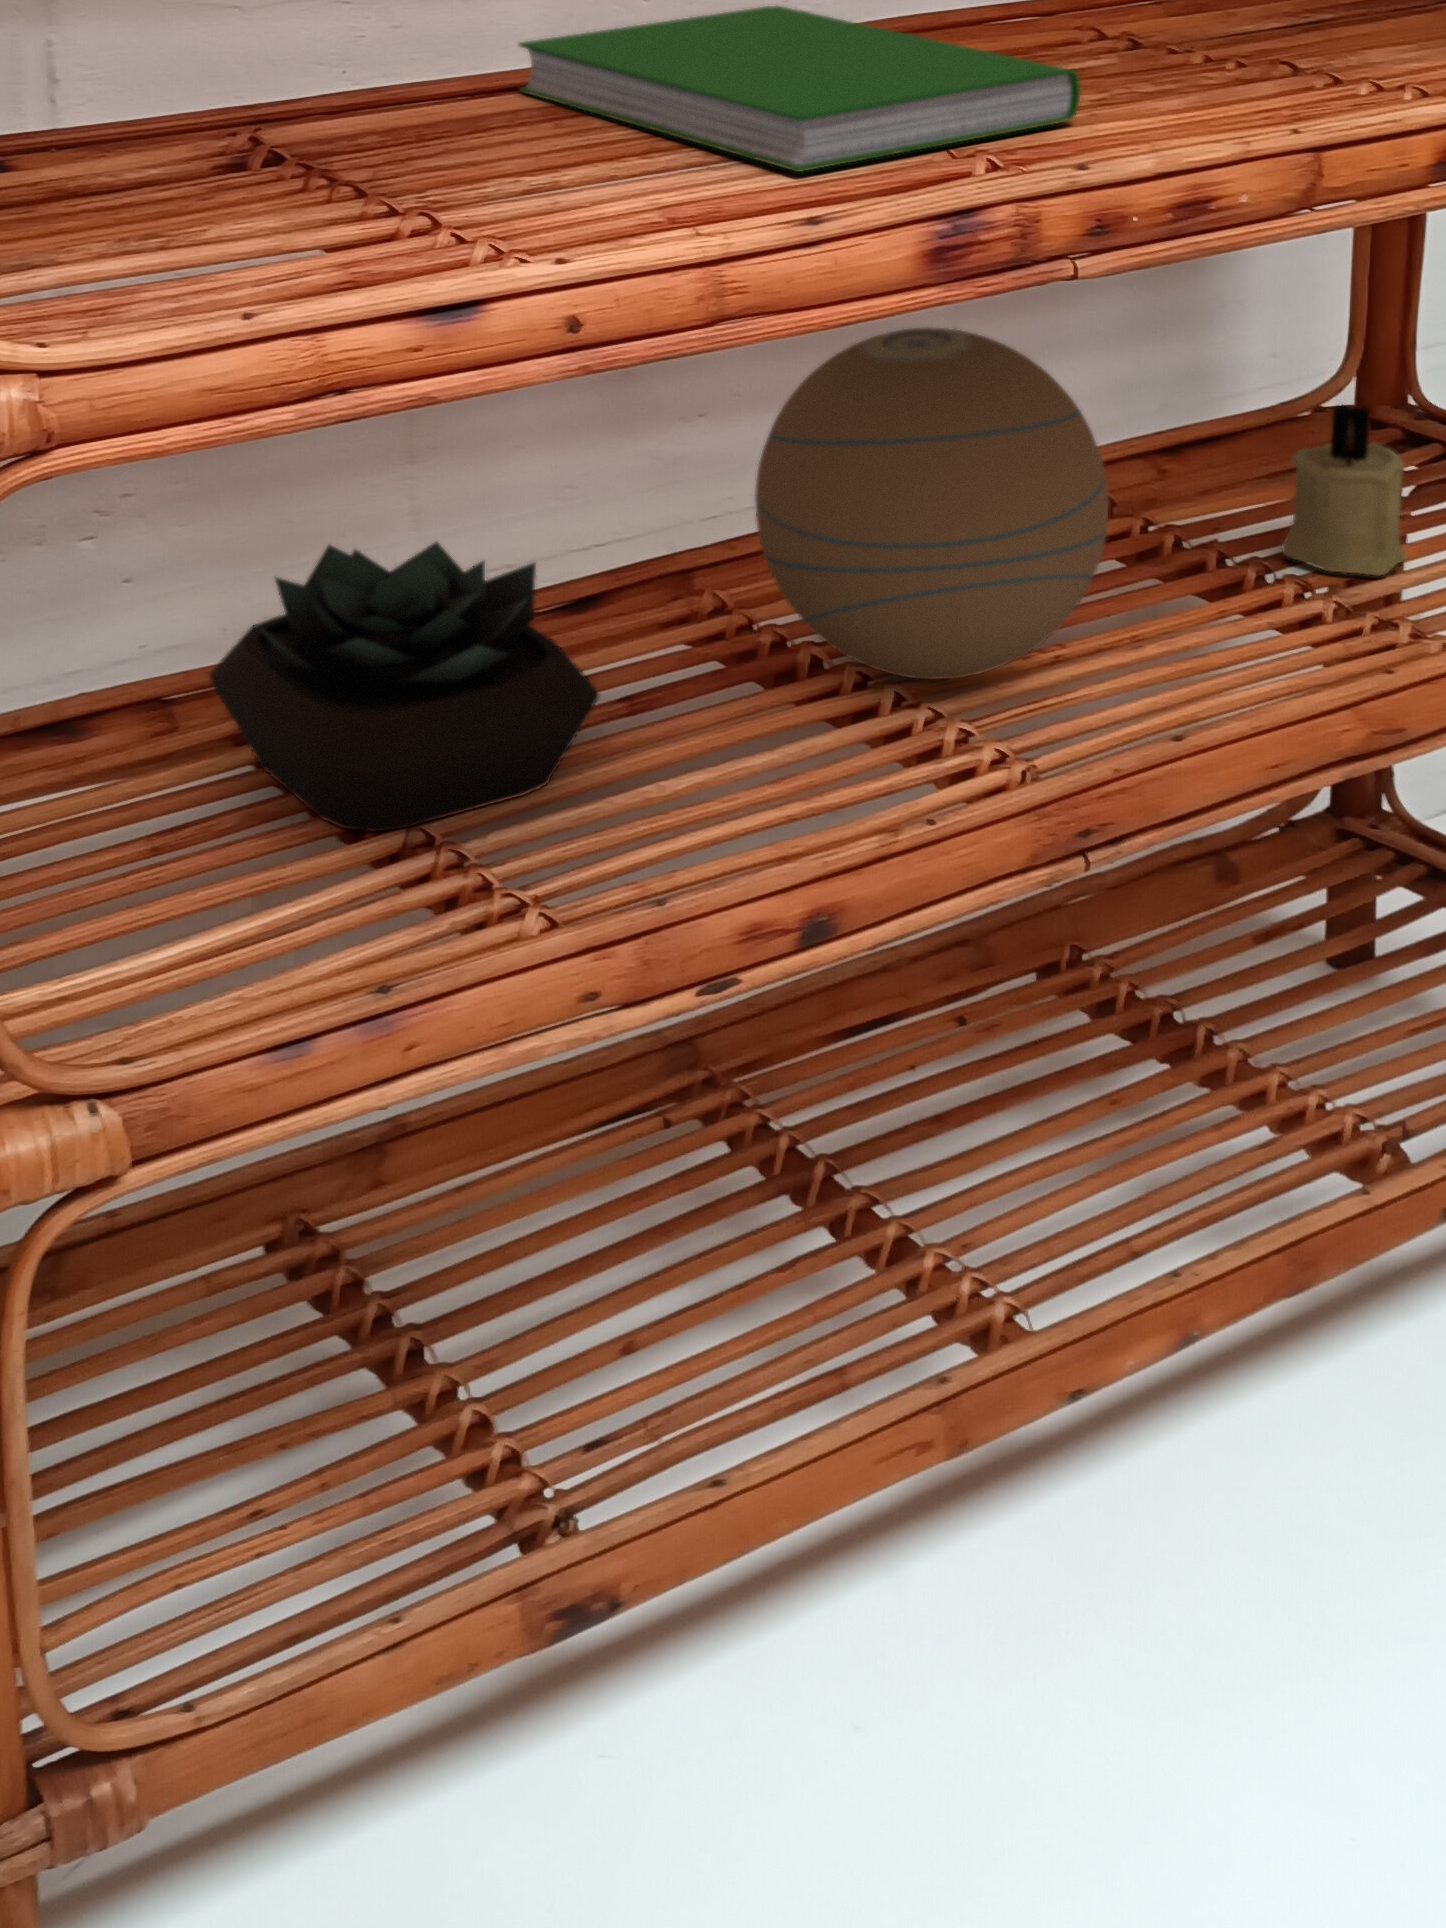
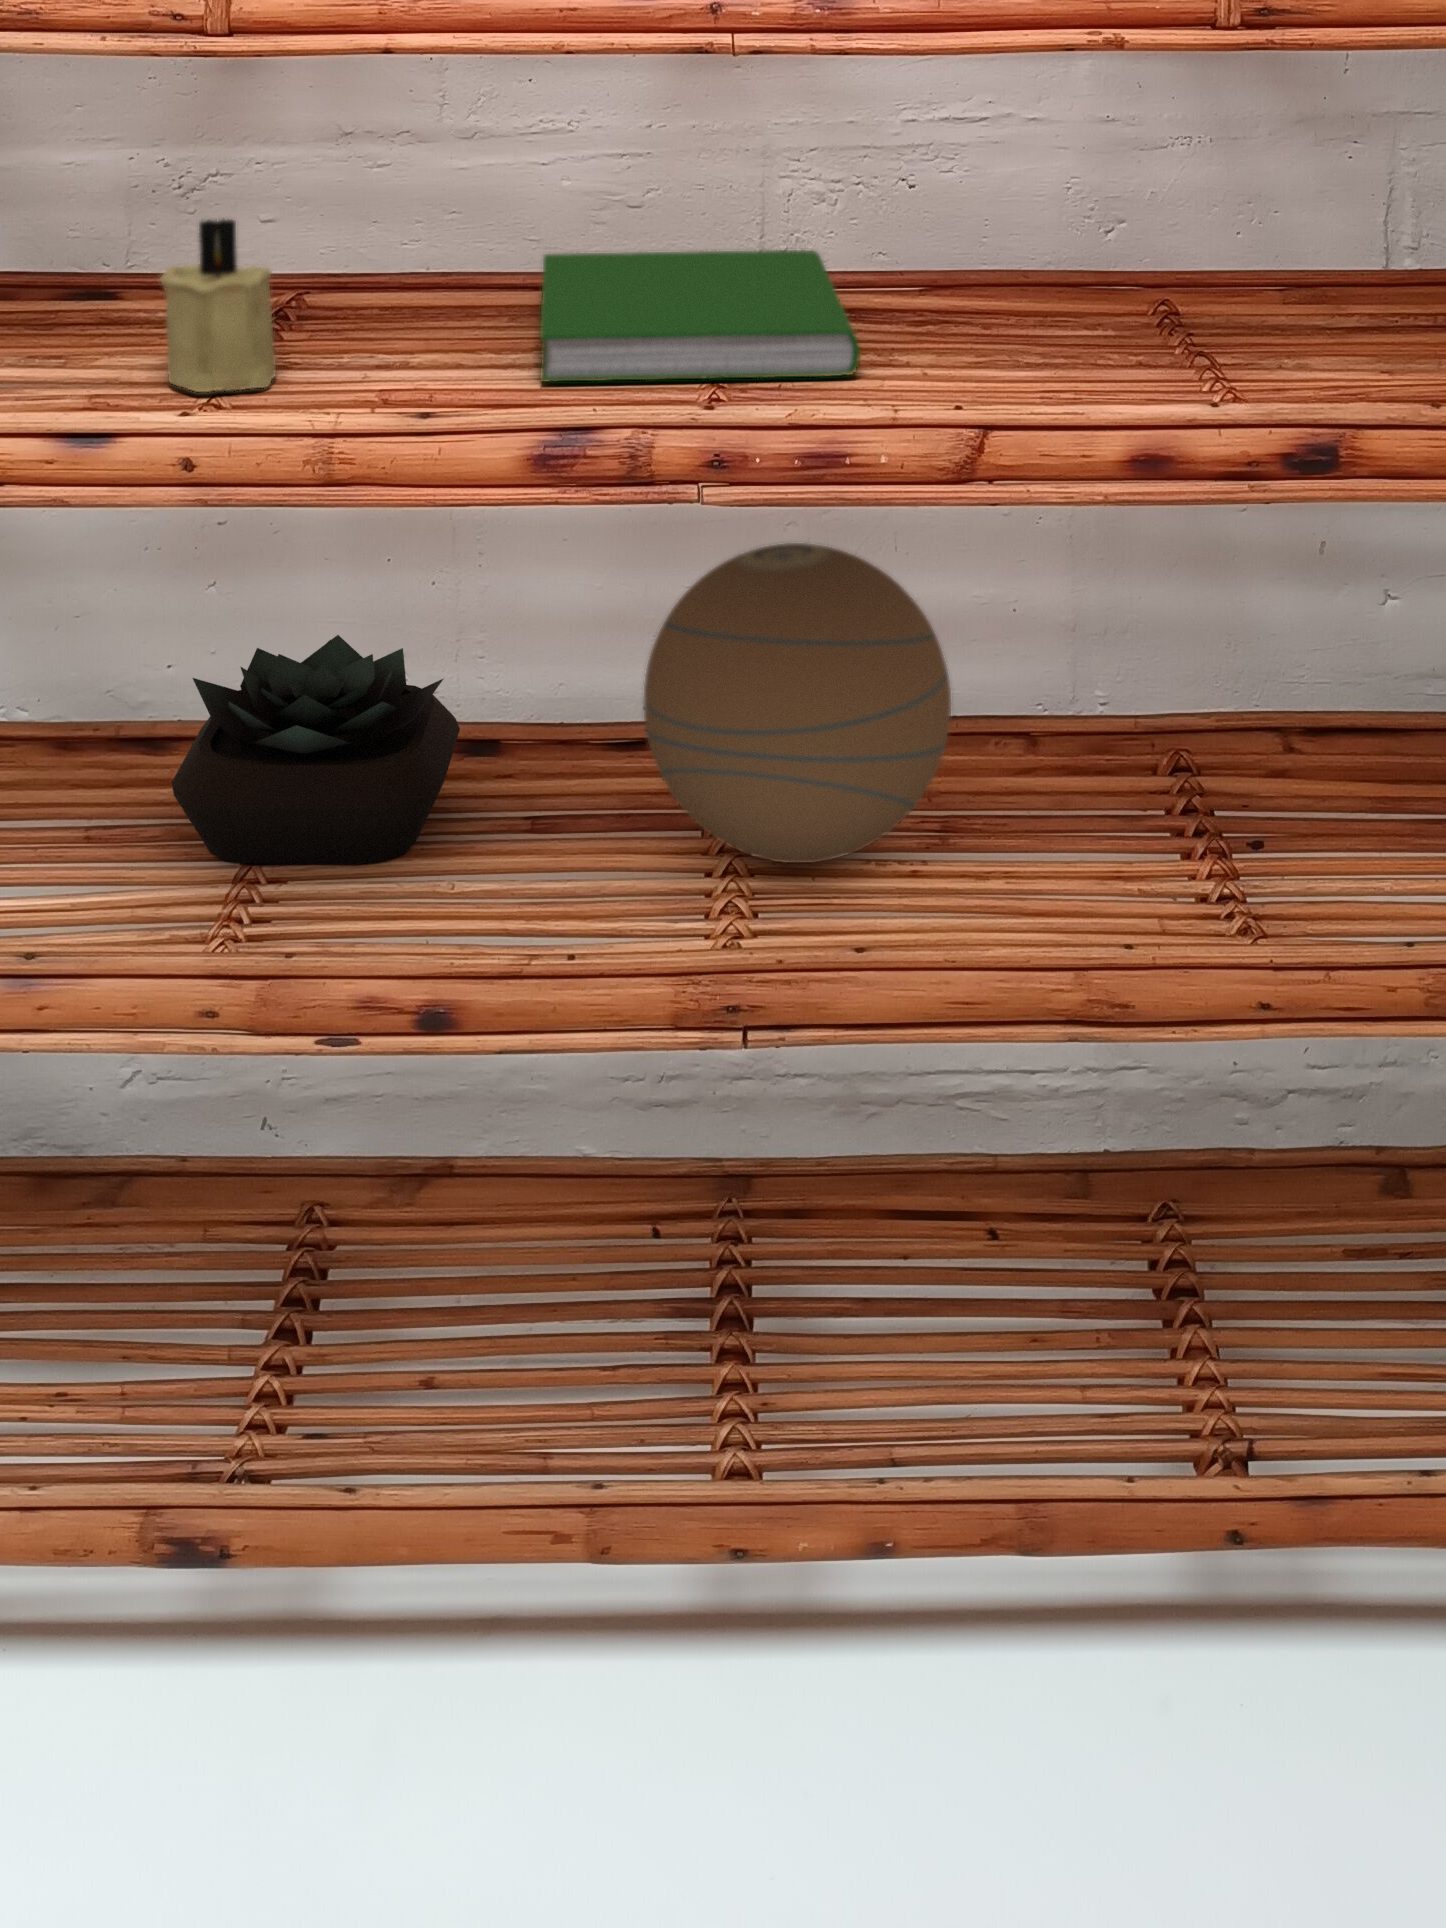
candle: present [1282,405,1405,575] -> present [160,218,276,392]

